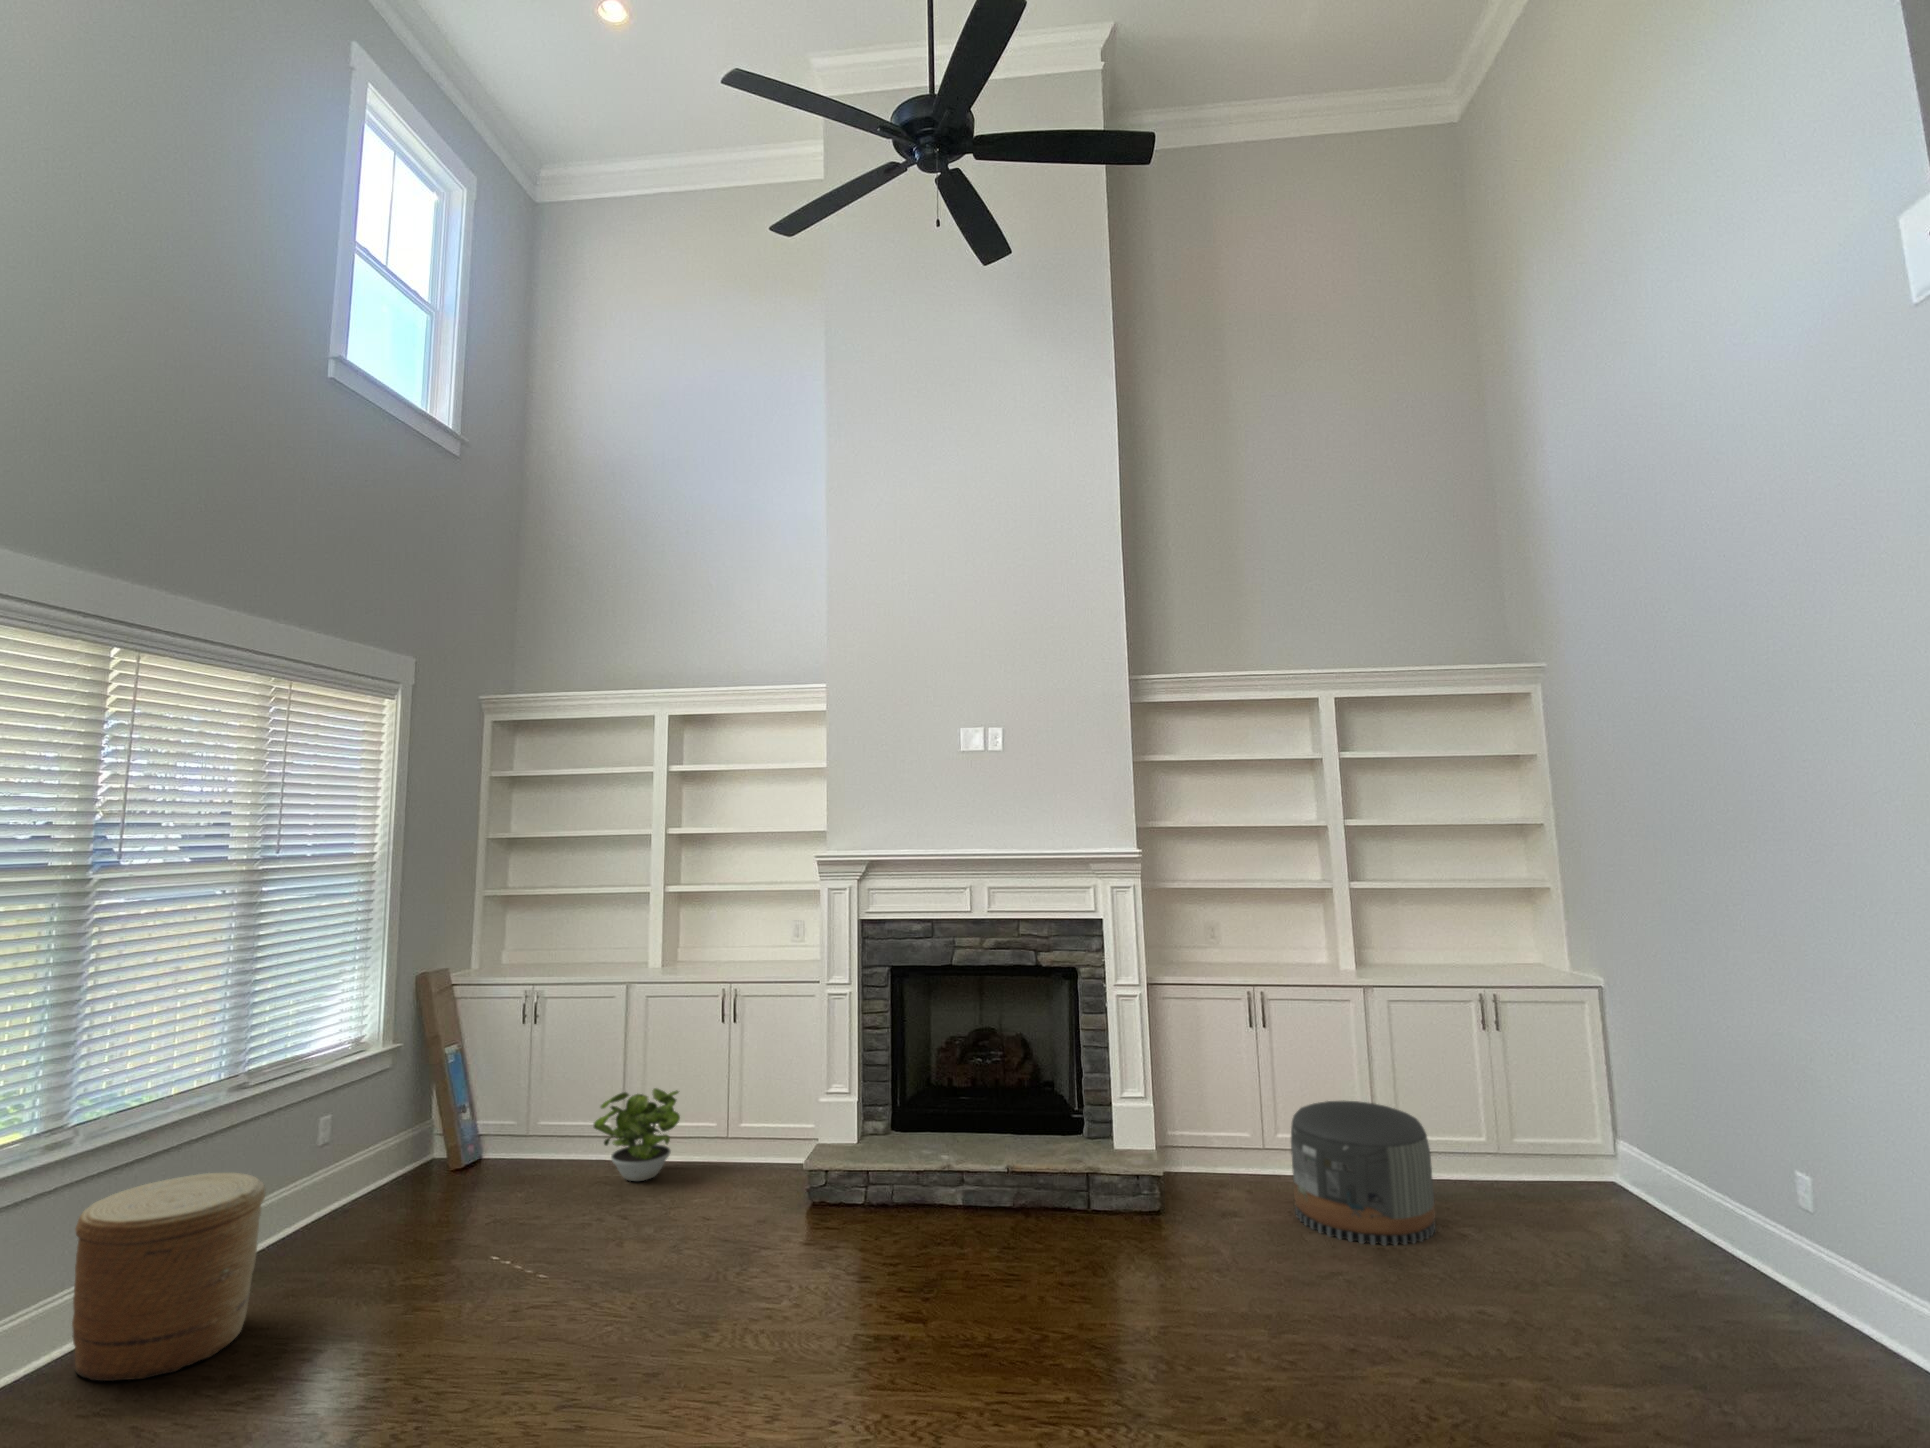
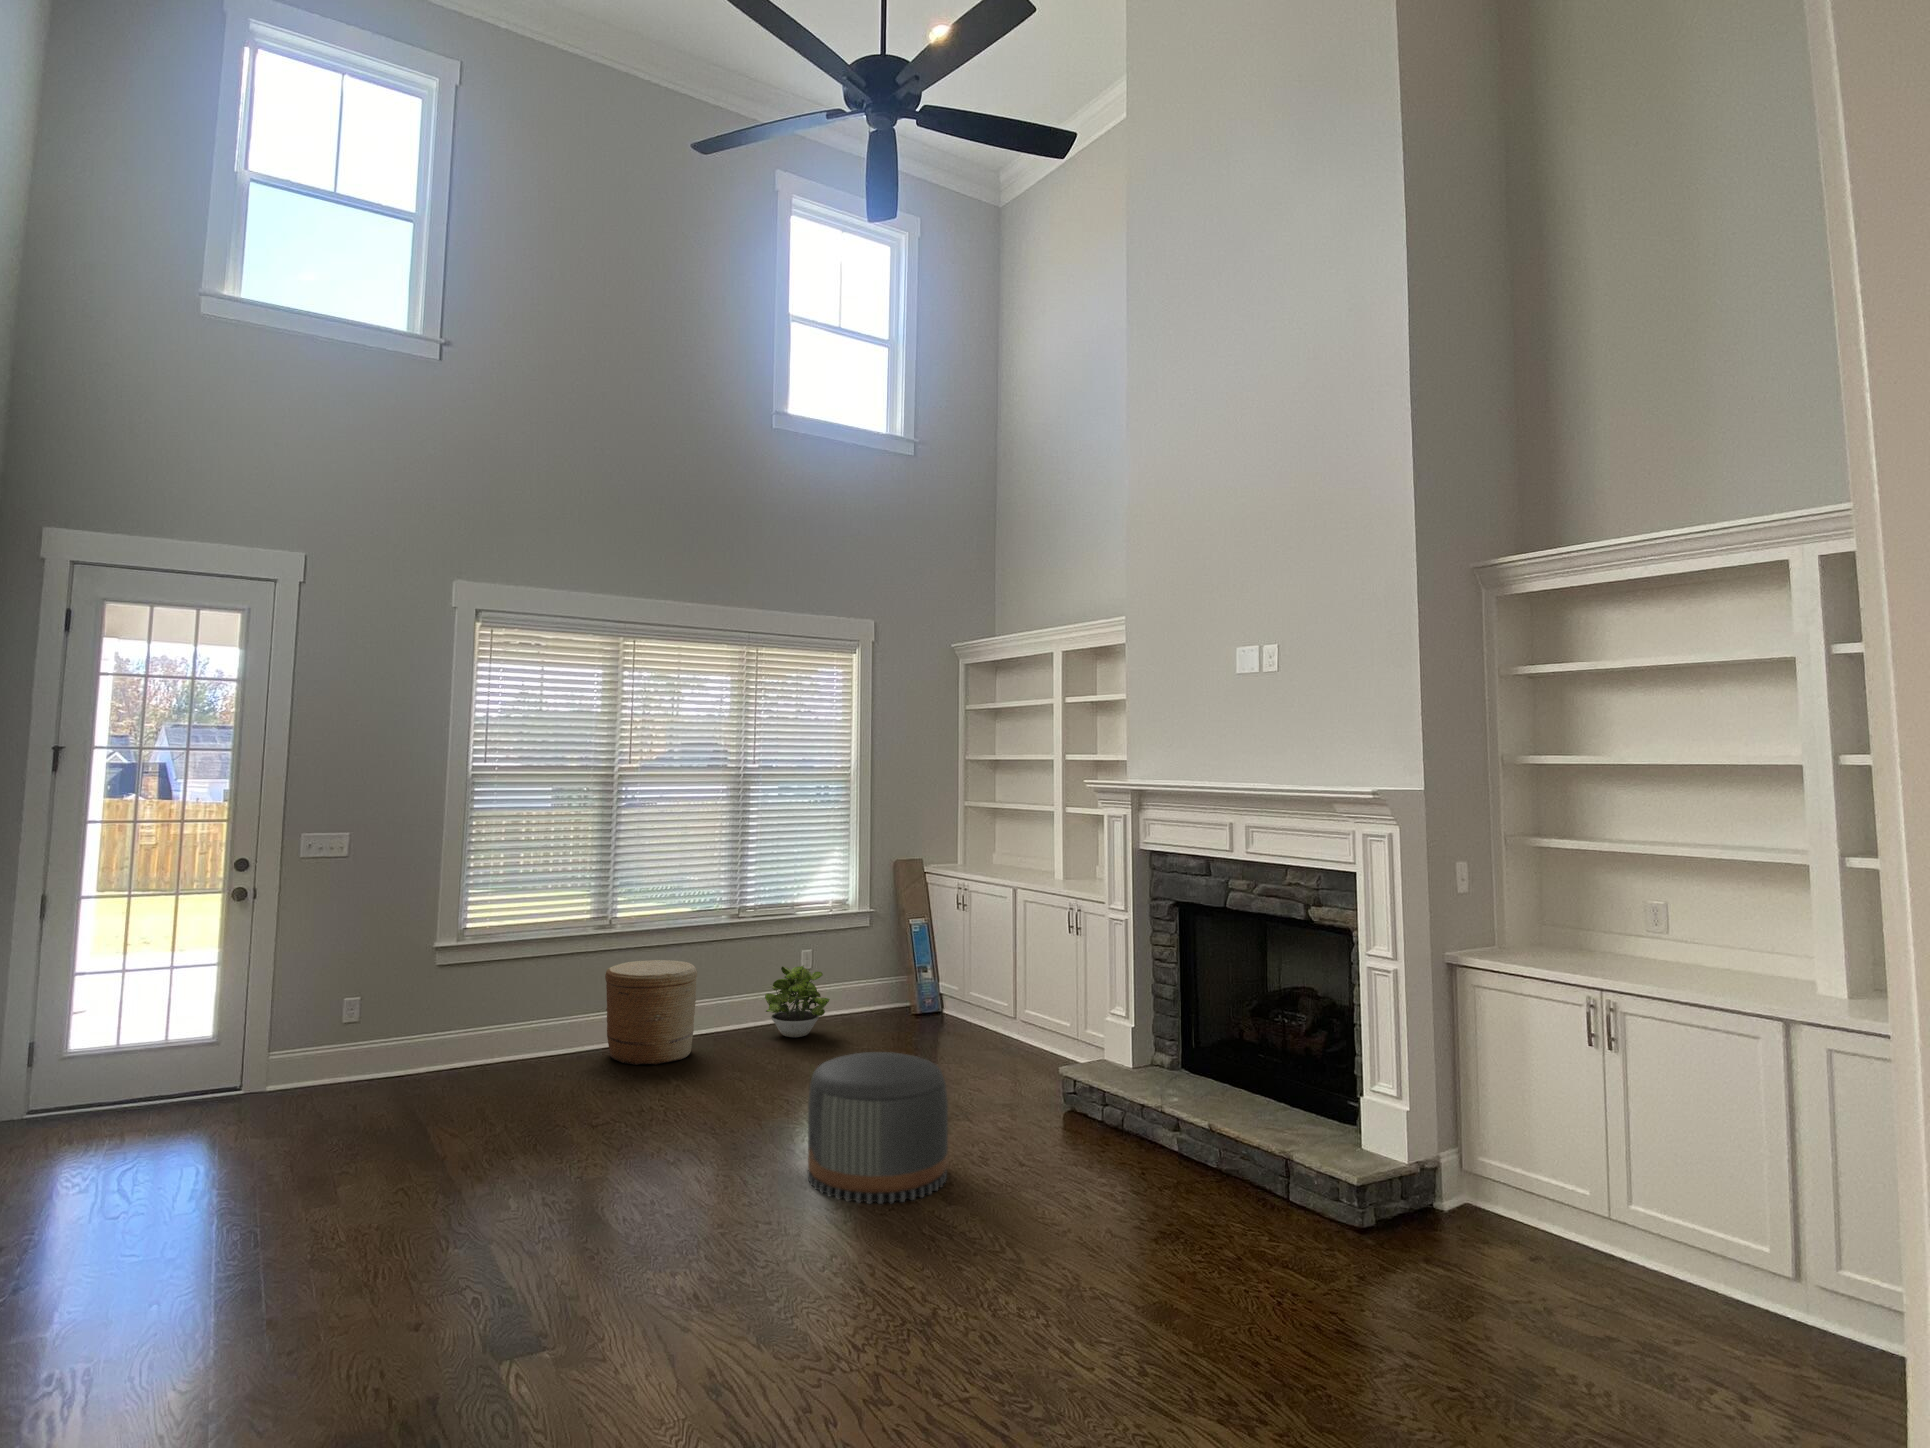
potted plant: present [594,1088,680,1181] -> present [765,966,830,1037]
pouf: present [1291,1101,1435,1245] -> present [808,1052,948,1204]

